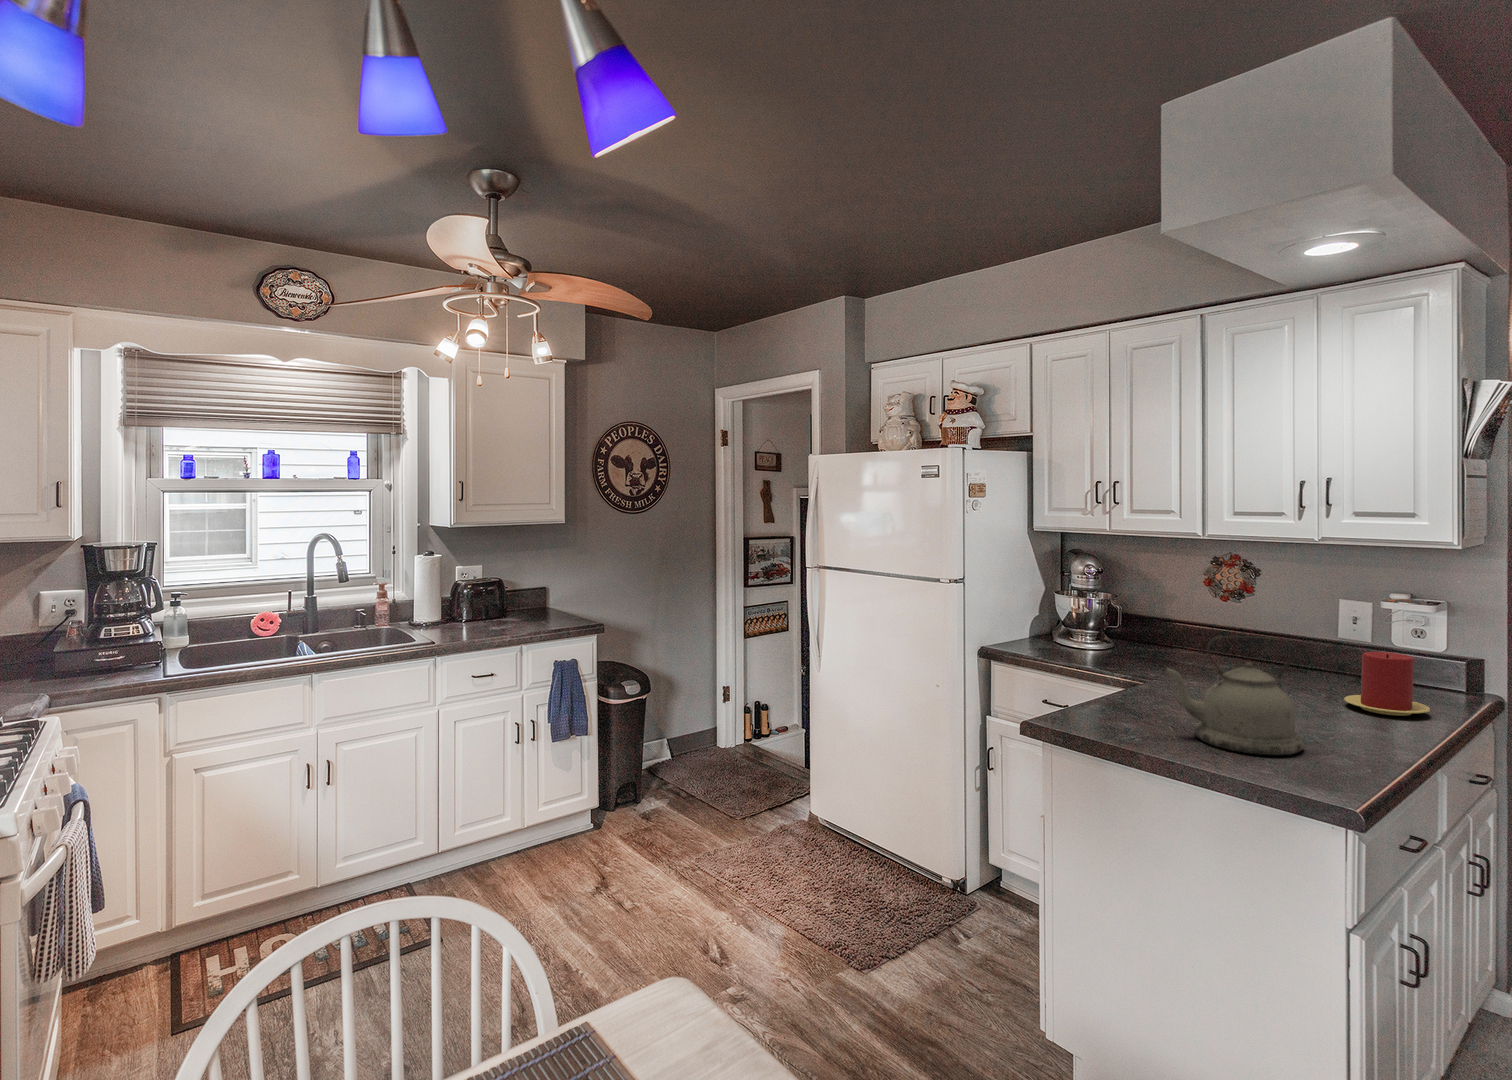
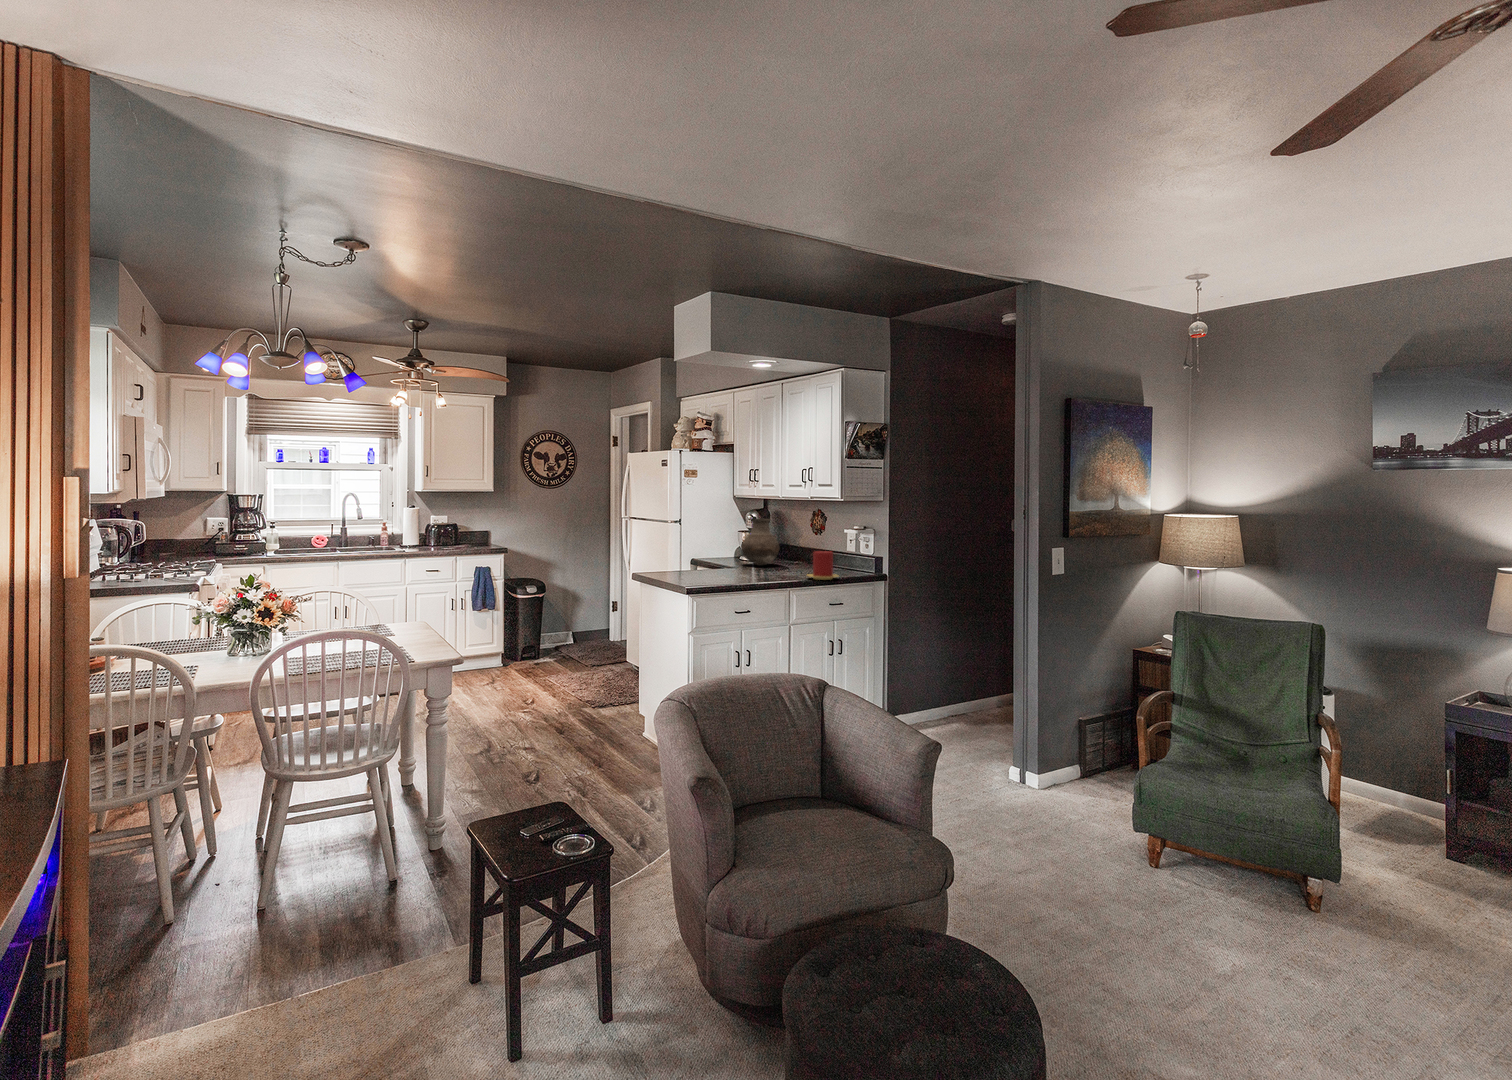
vase: none [1086,574,1163,659] -> present [741,519,780,565]
kettle: present [1165,636,1304,755] -> none [688,534,740,584]

